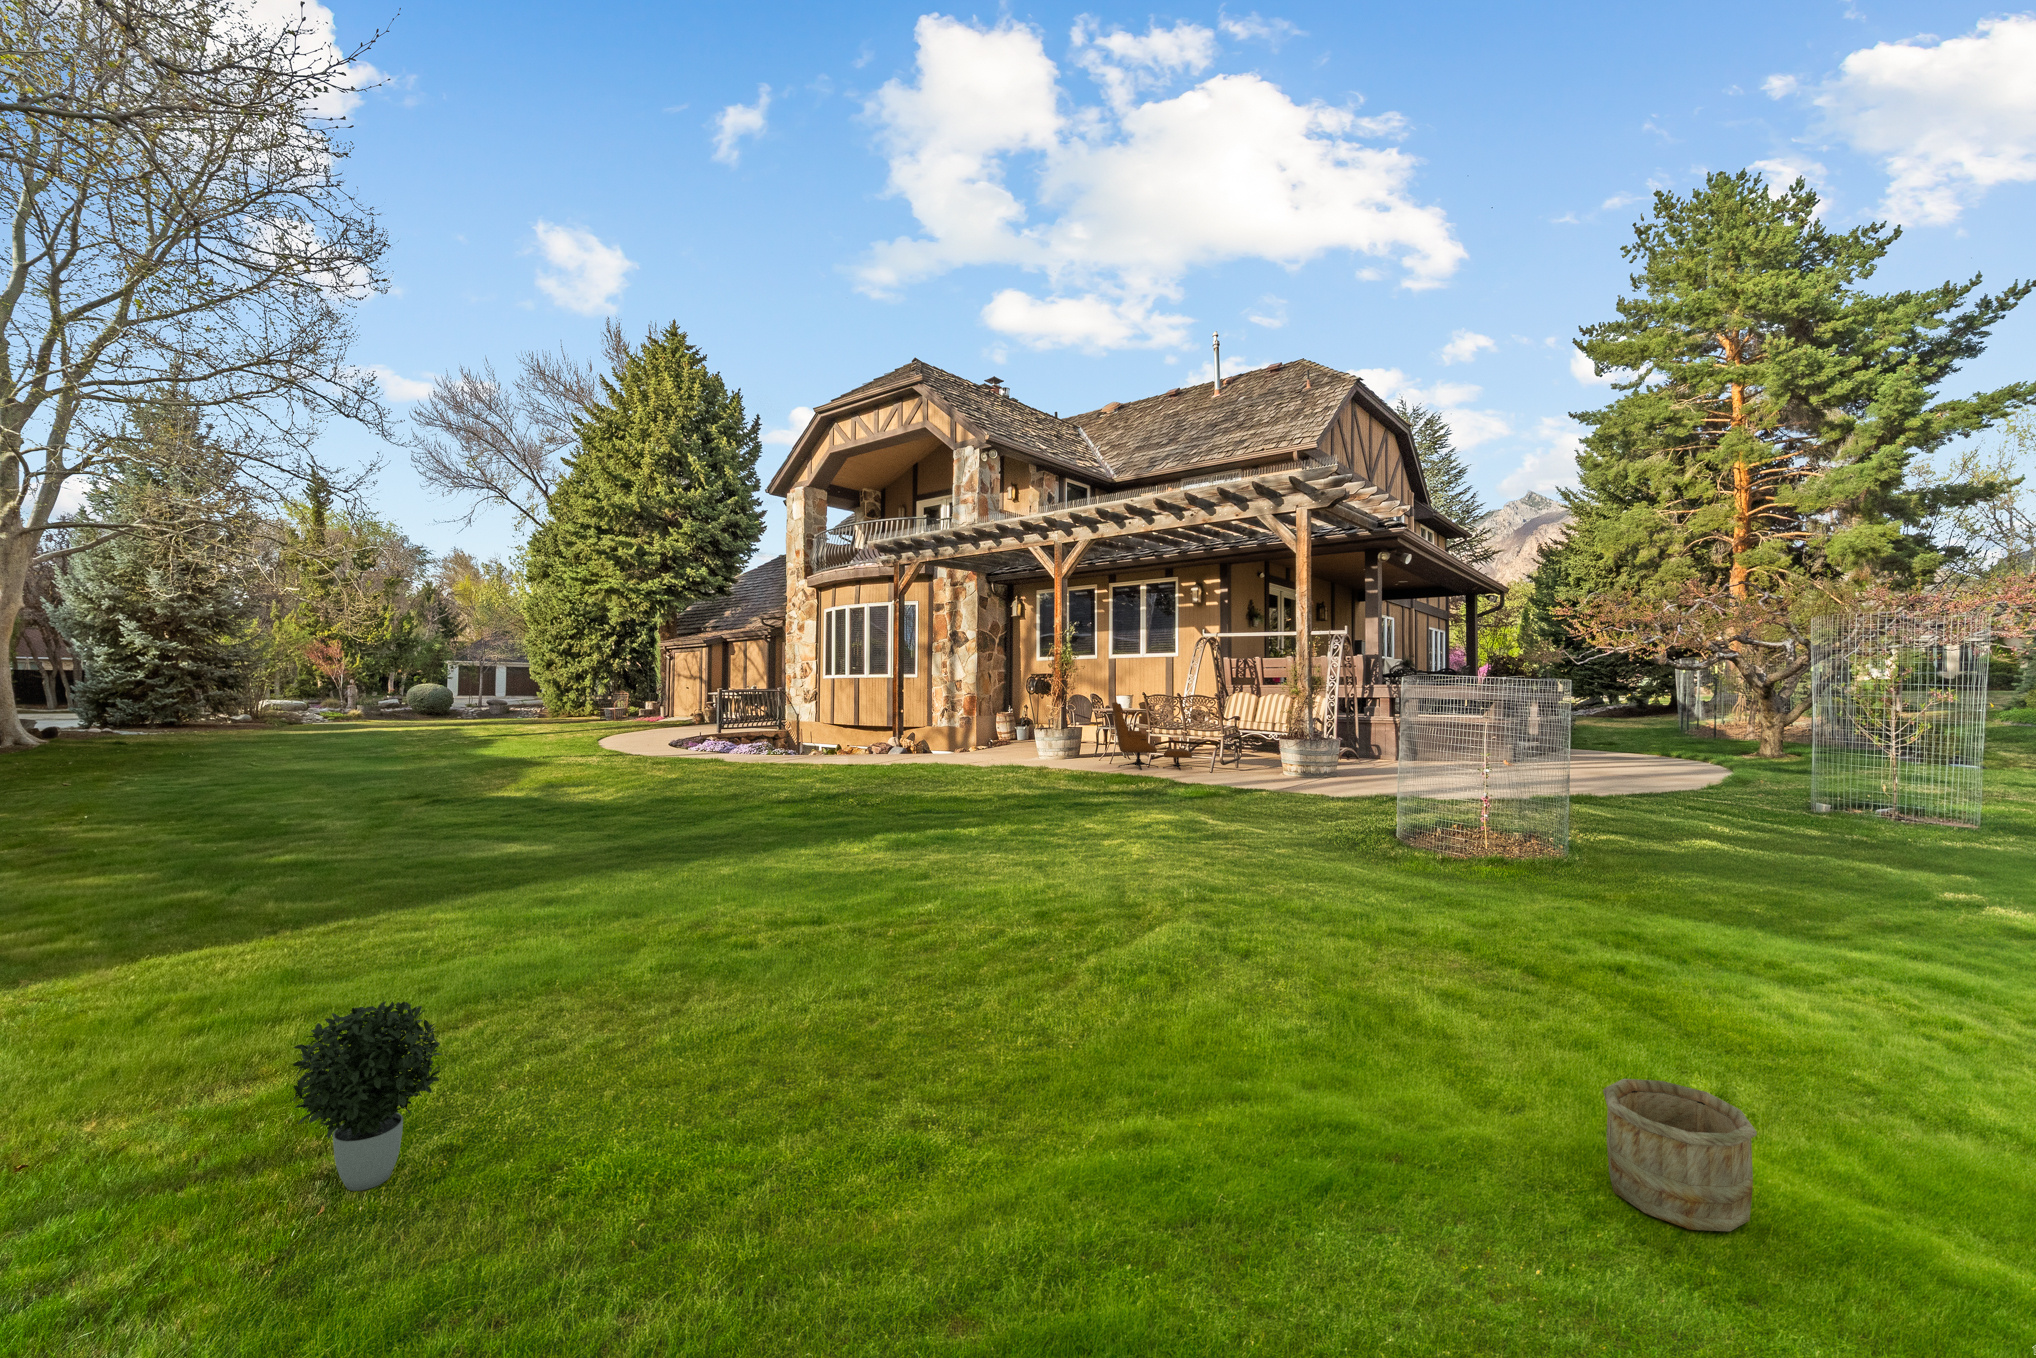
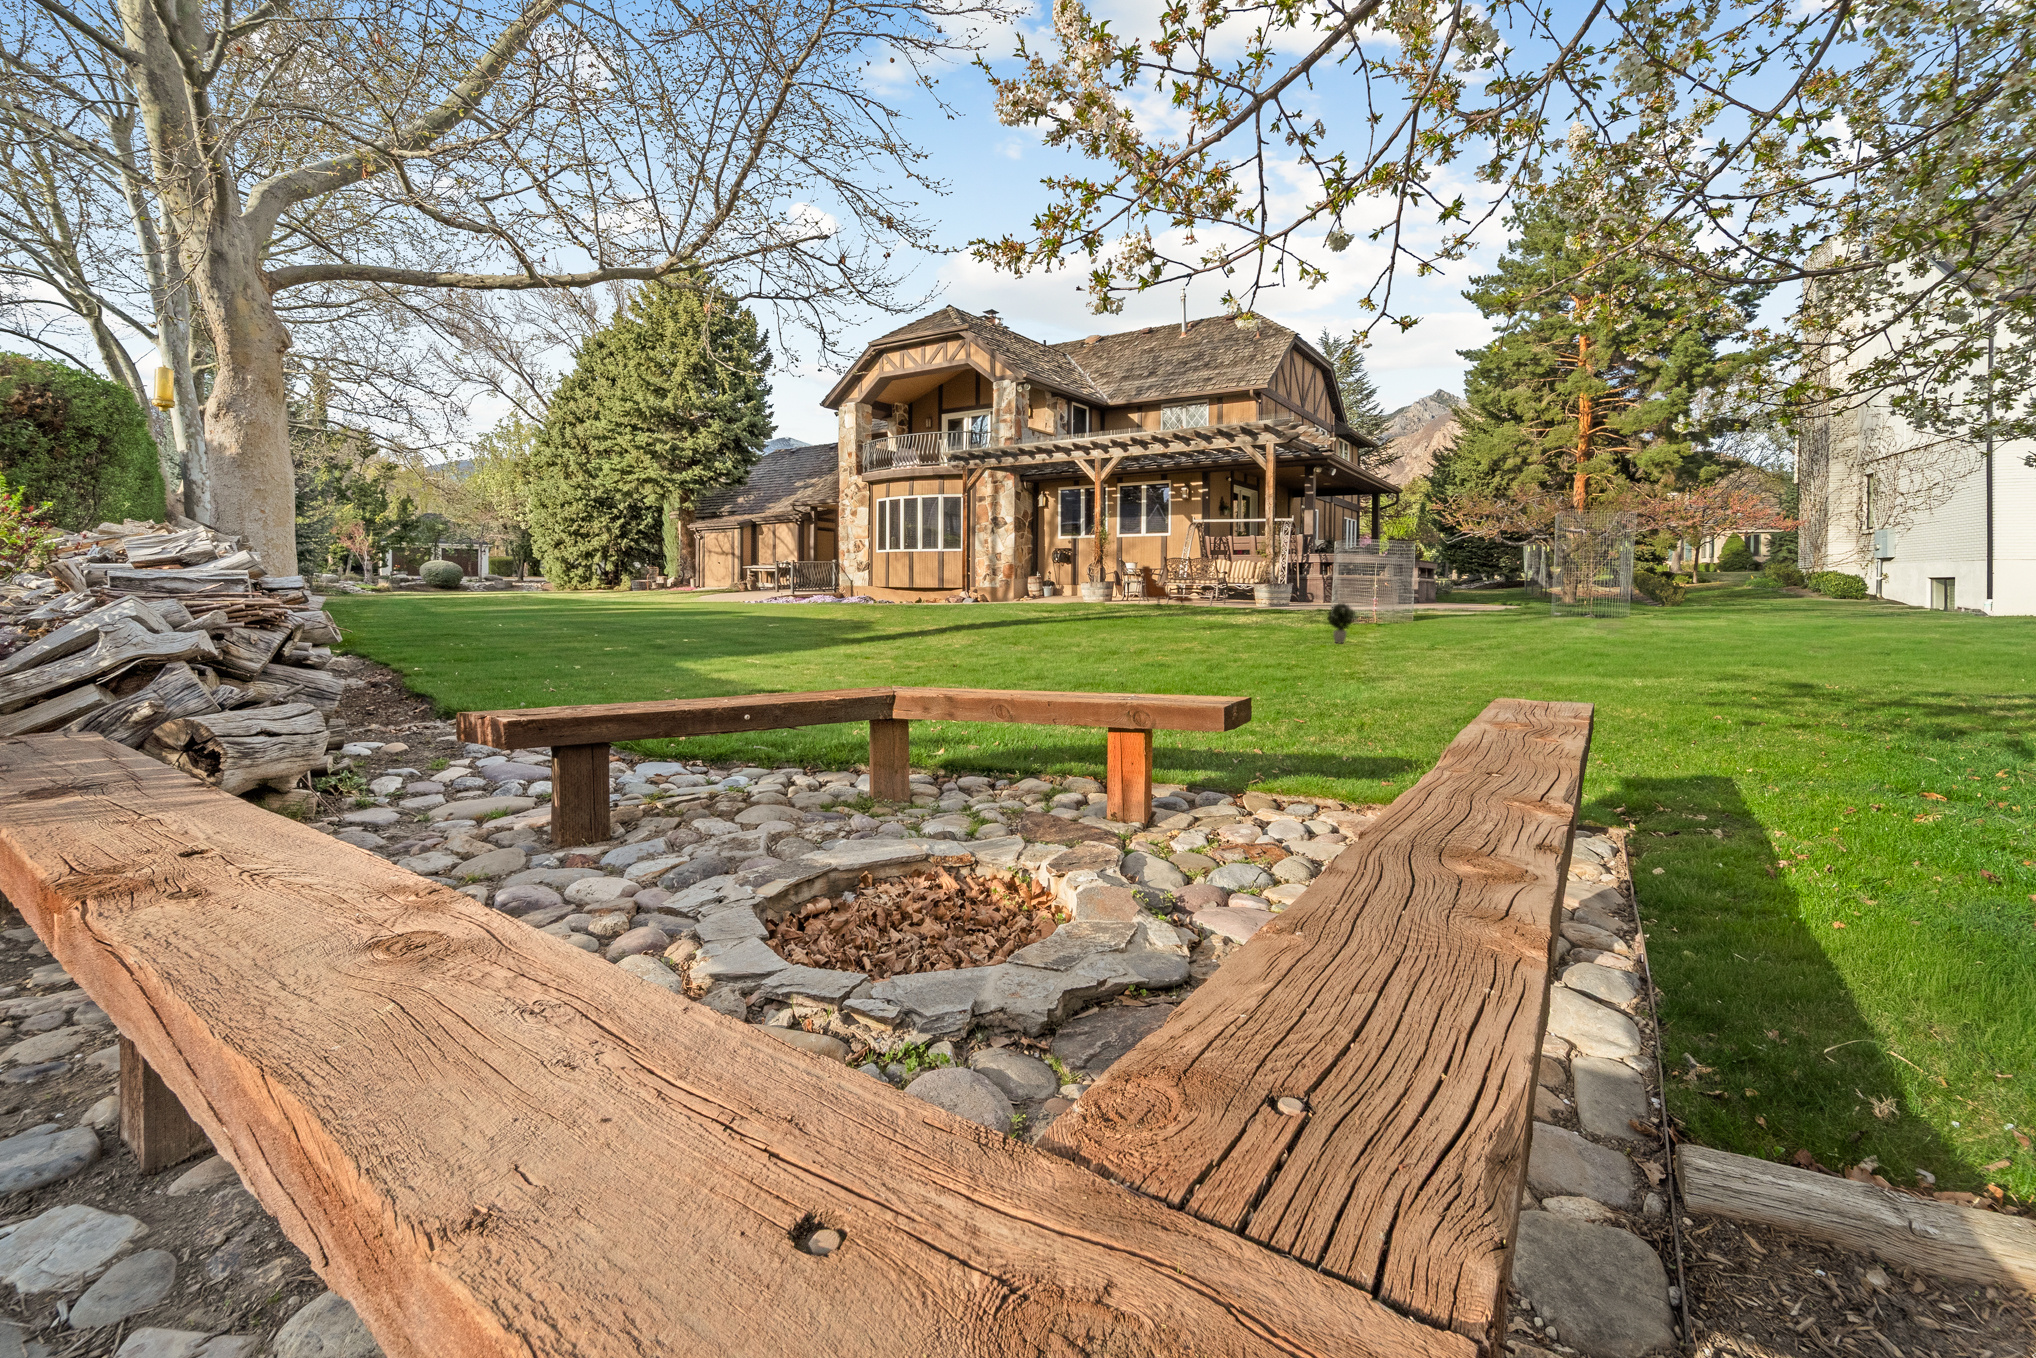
potted plant: present [293,1001,442,1191] -> present [1327,603,1355,643]
wooden bucket: present [1603,1079,1757,1232] -> none [1369,620,1397,643]

